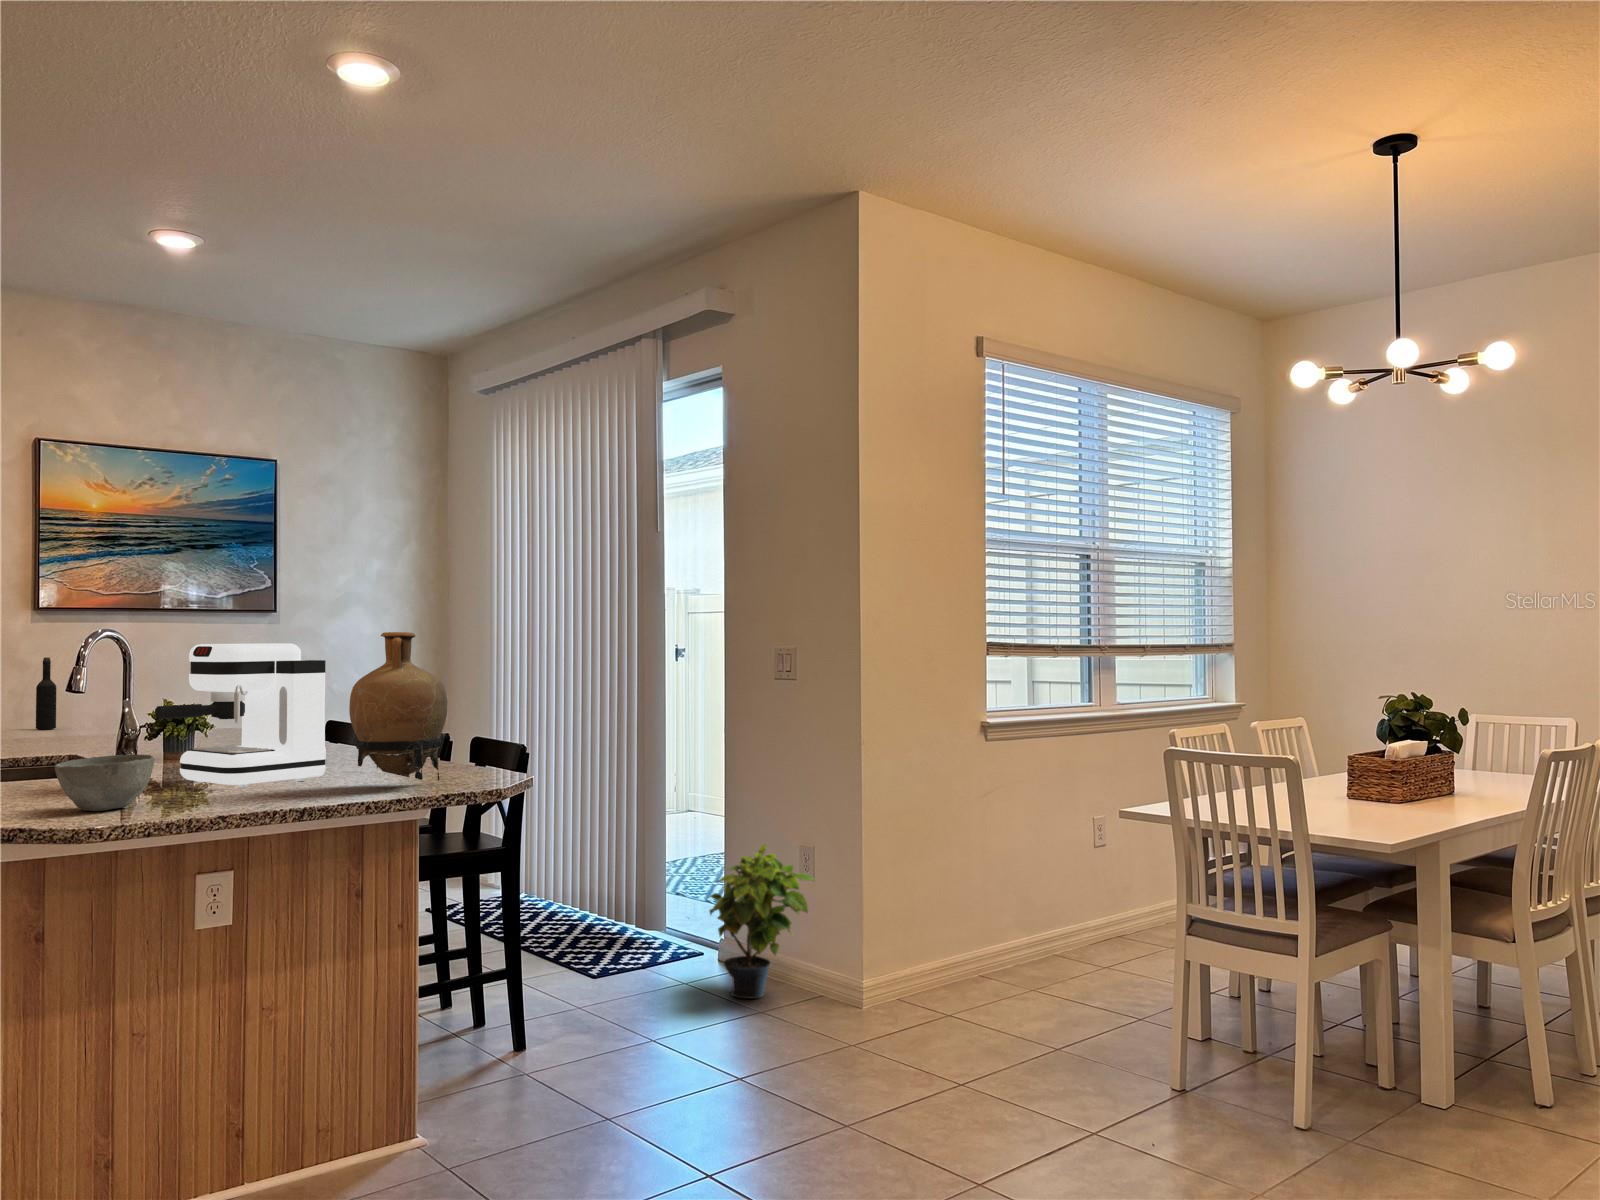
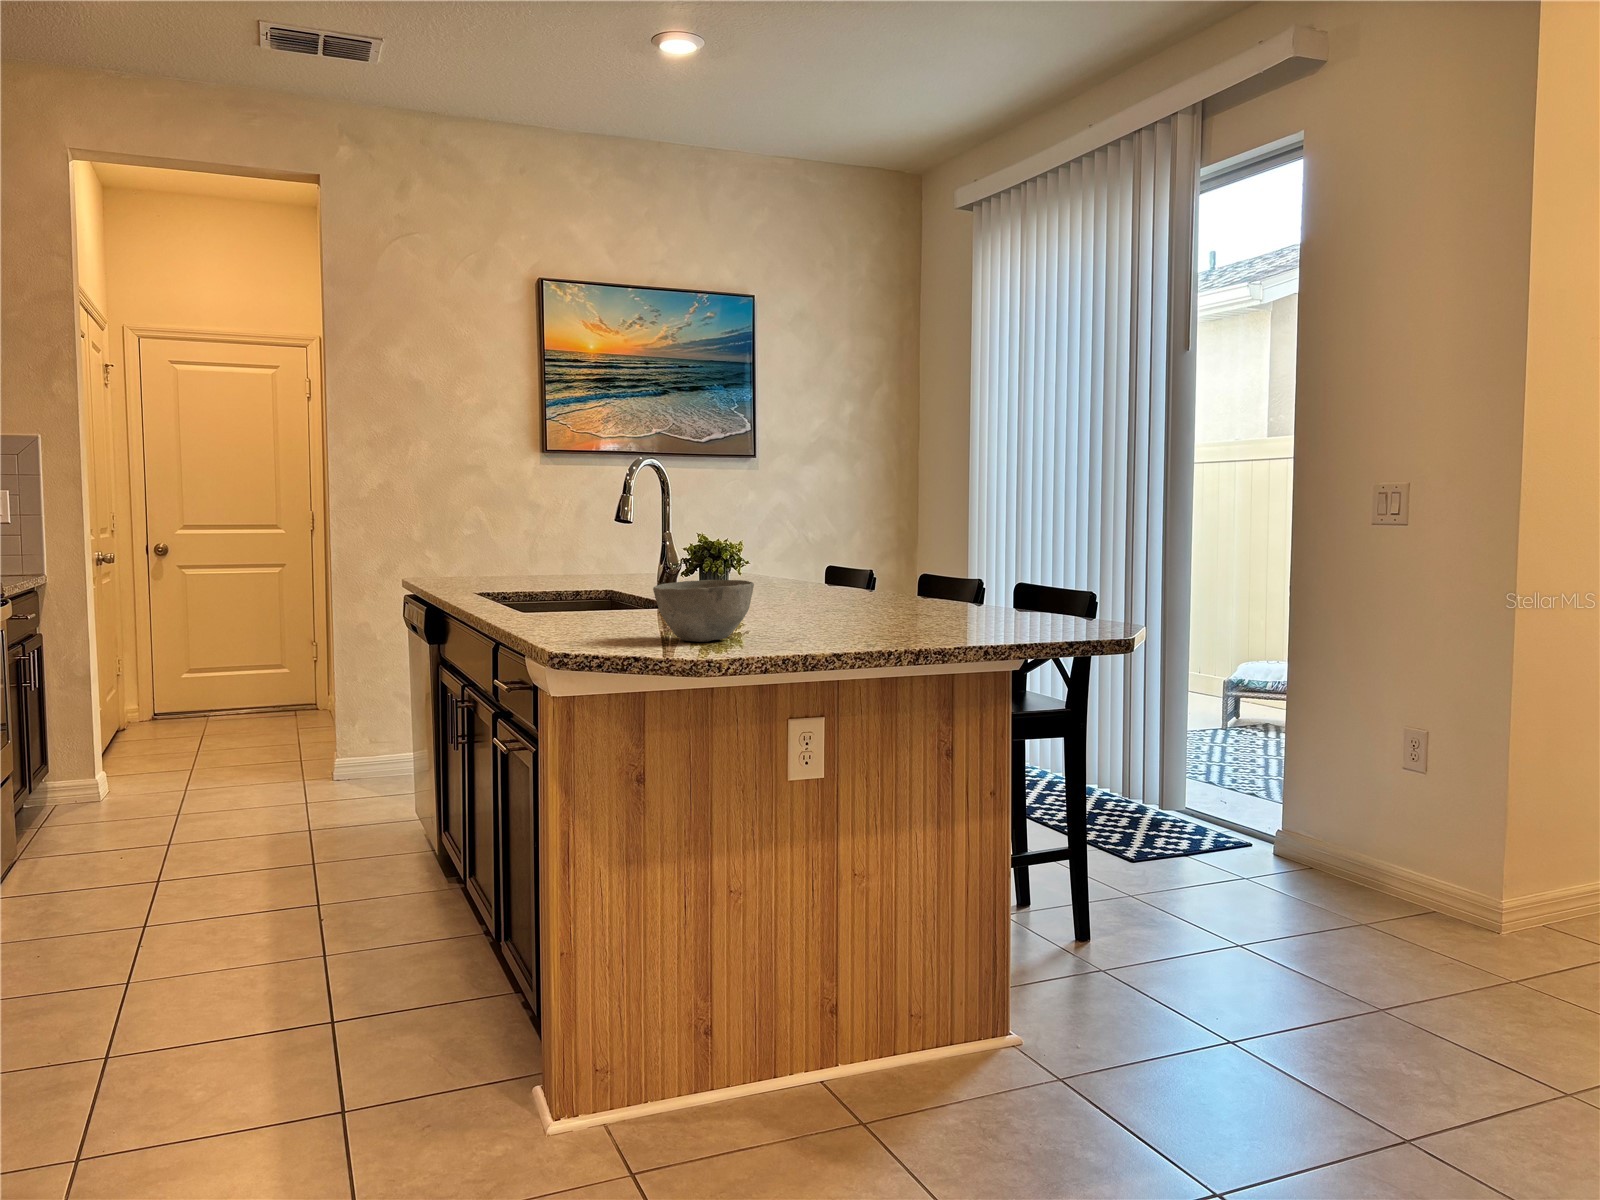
vase: present [349,632,447,781] -> none [951,442,1065,629]
coffee maker: present [155,644,326,788] -> none [729,460,905,625]
wine bottle: present [36,657,56,730] -> none [546,498,564,569]
potted plant: present [710,844,815,999] -> none [1286,723,1433,906]

